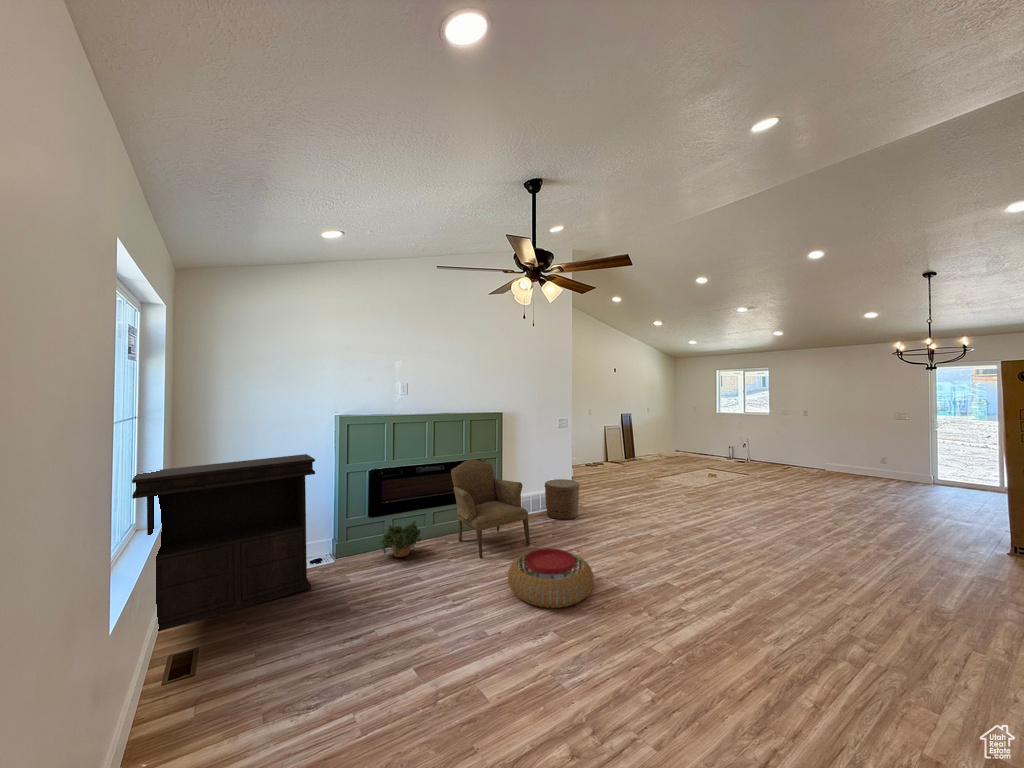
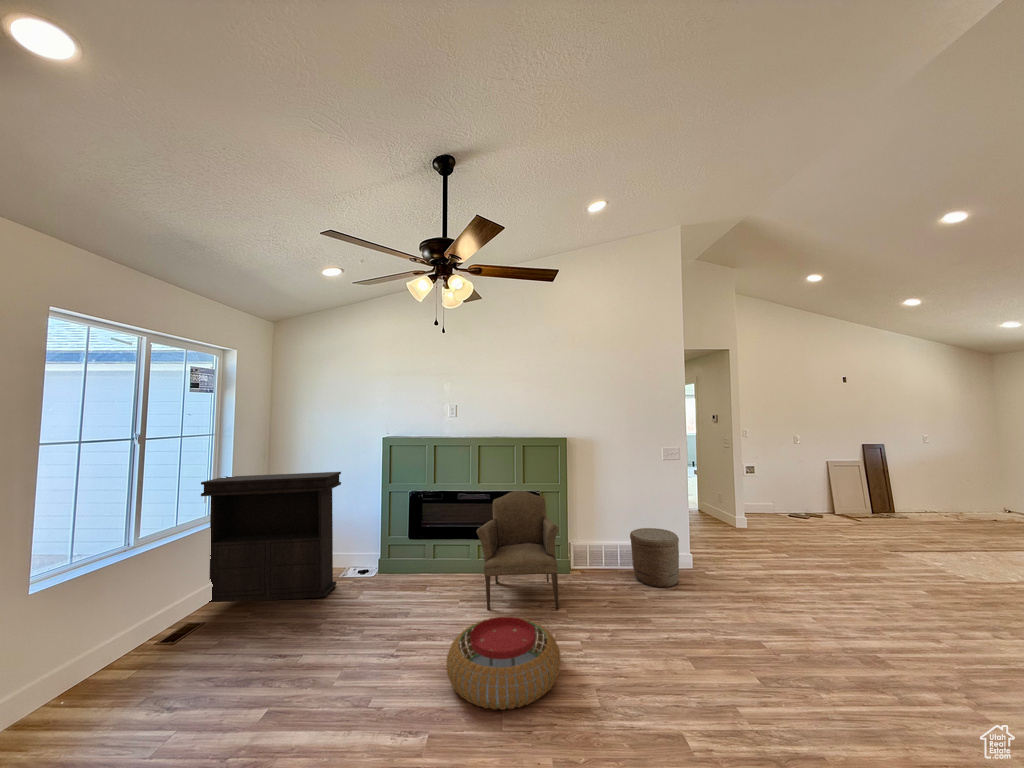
potted plant: present [380,521,421,557] -> none [404,550,449,590]

